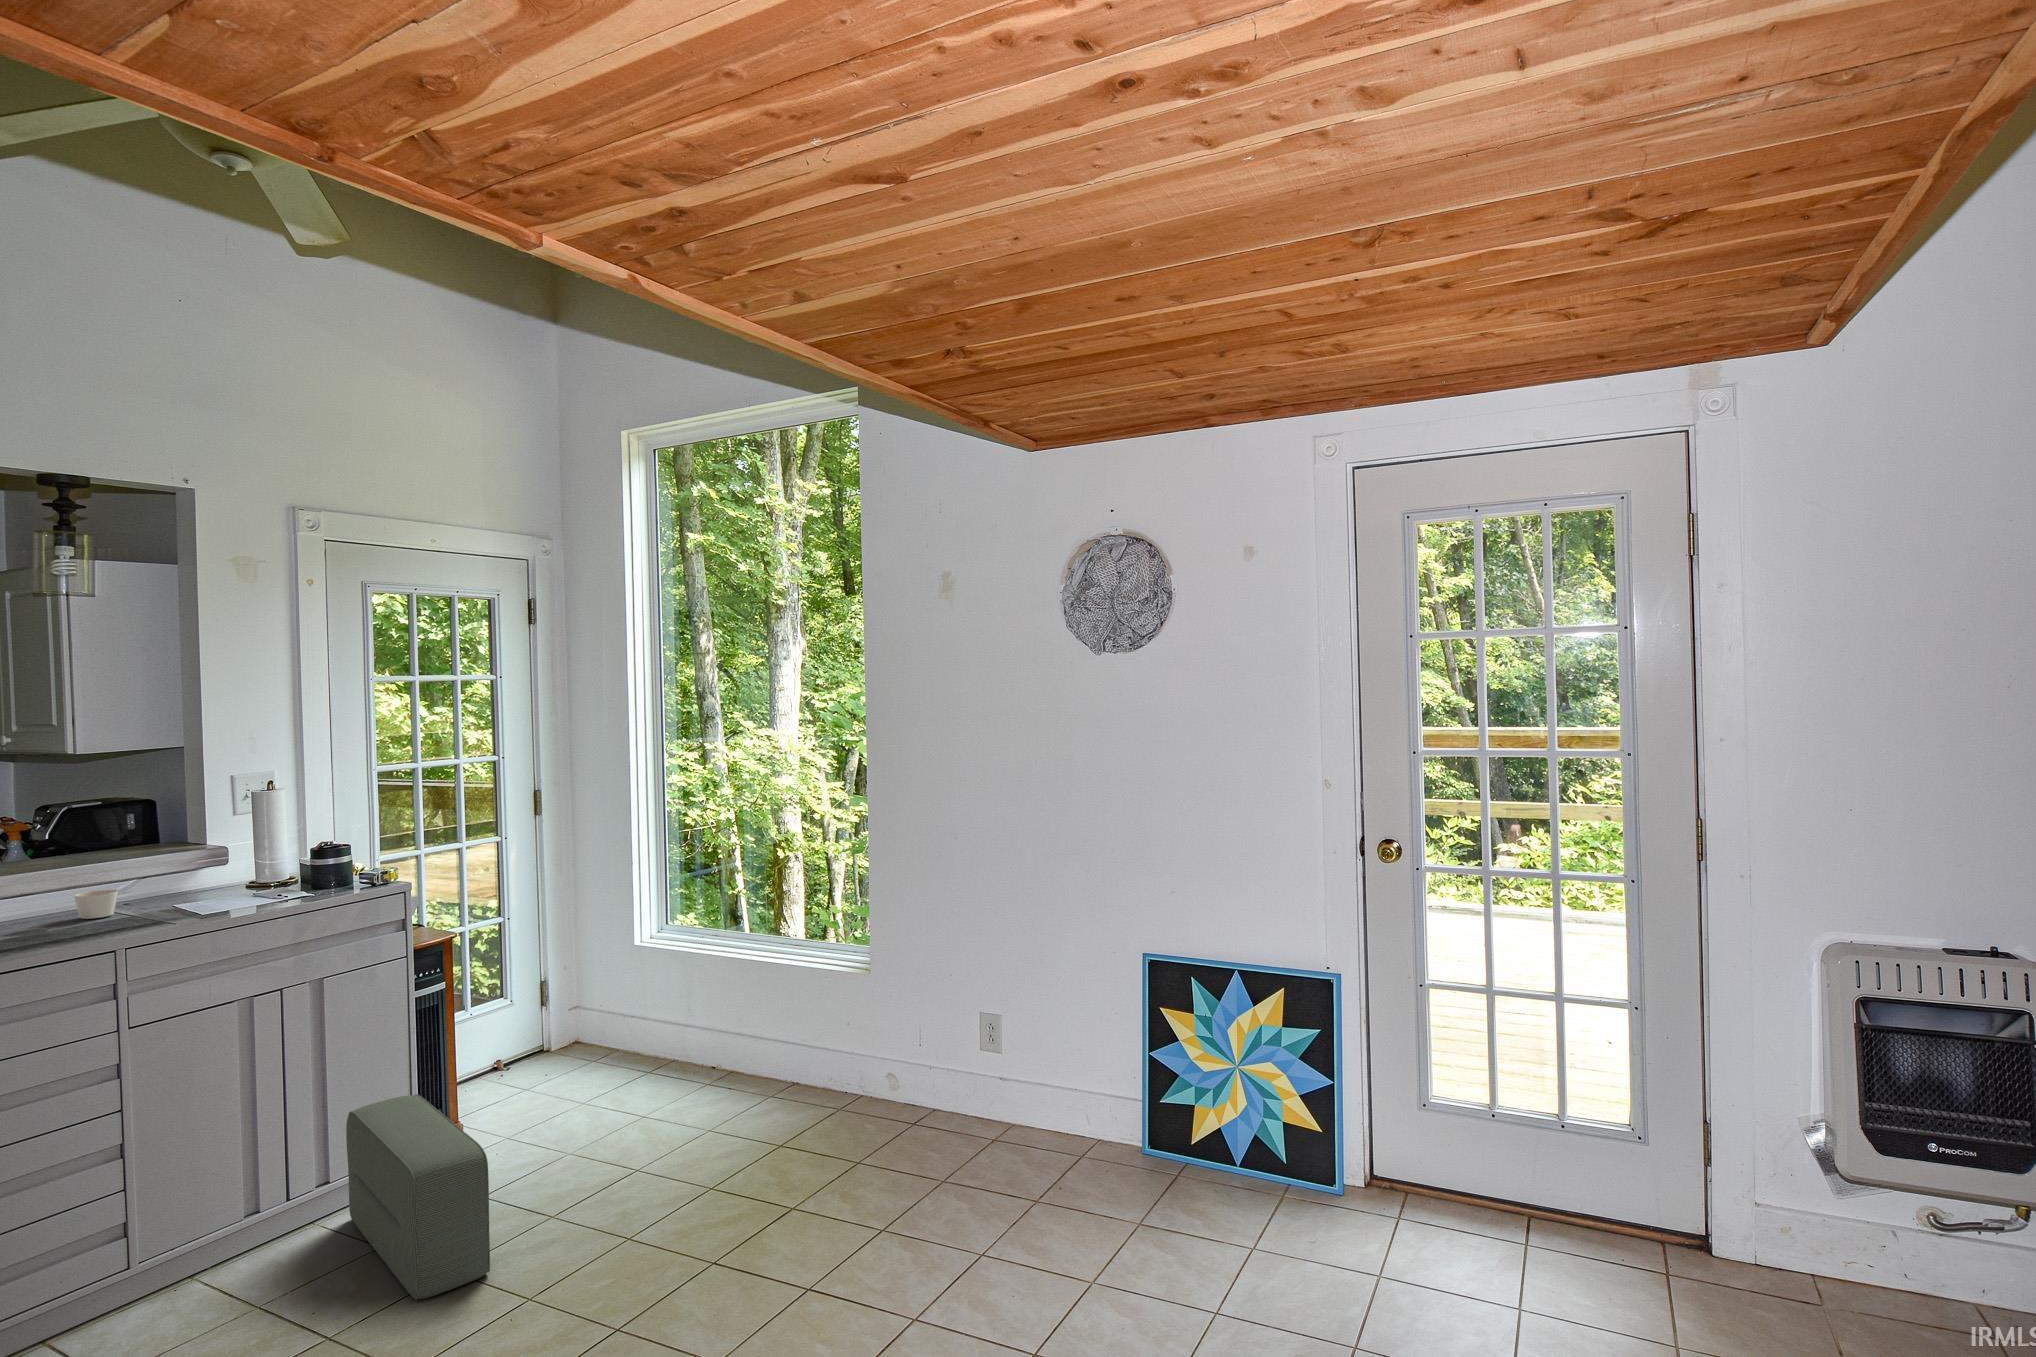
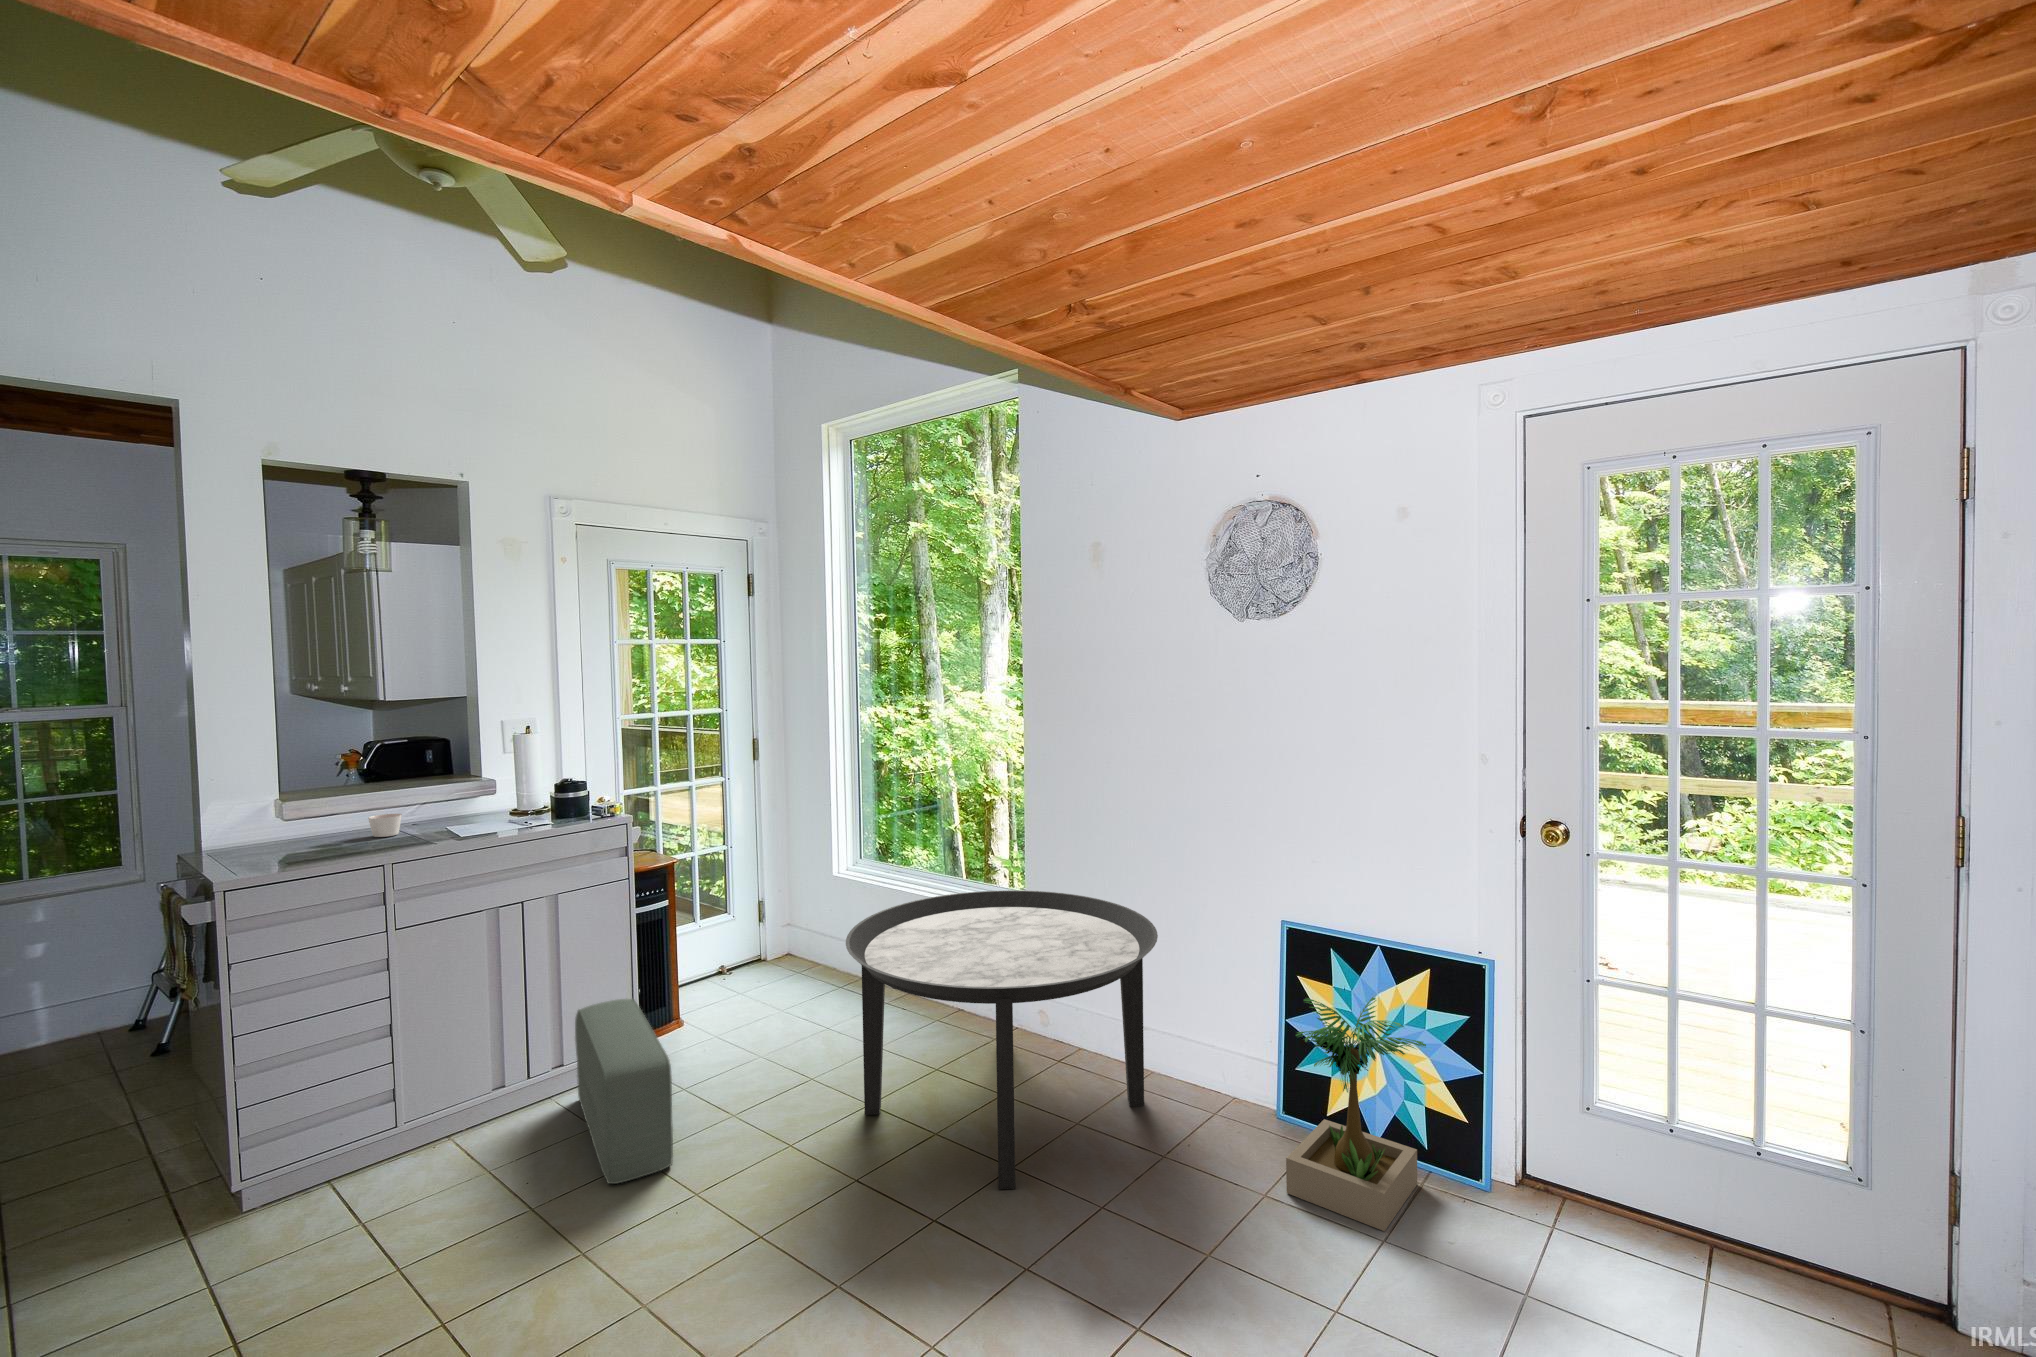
round table: none [685,944,1021,1251] -> present [846,890,1158,1189]
potted plant: none [1156,1017,1293,1241] -> present [1286,997,1426,1231]

